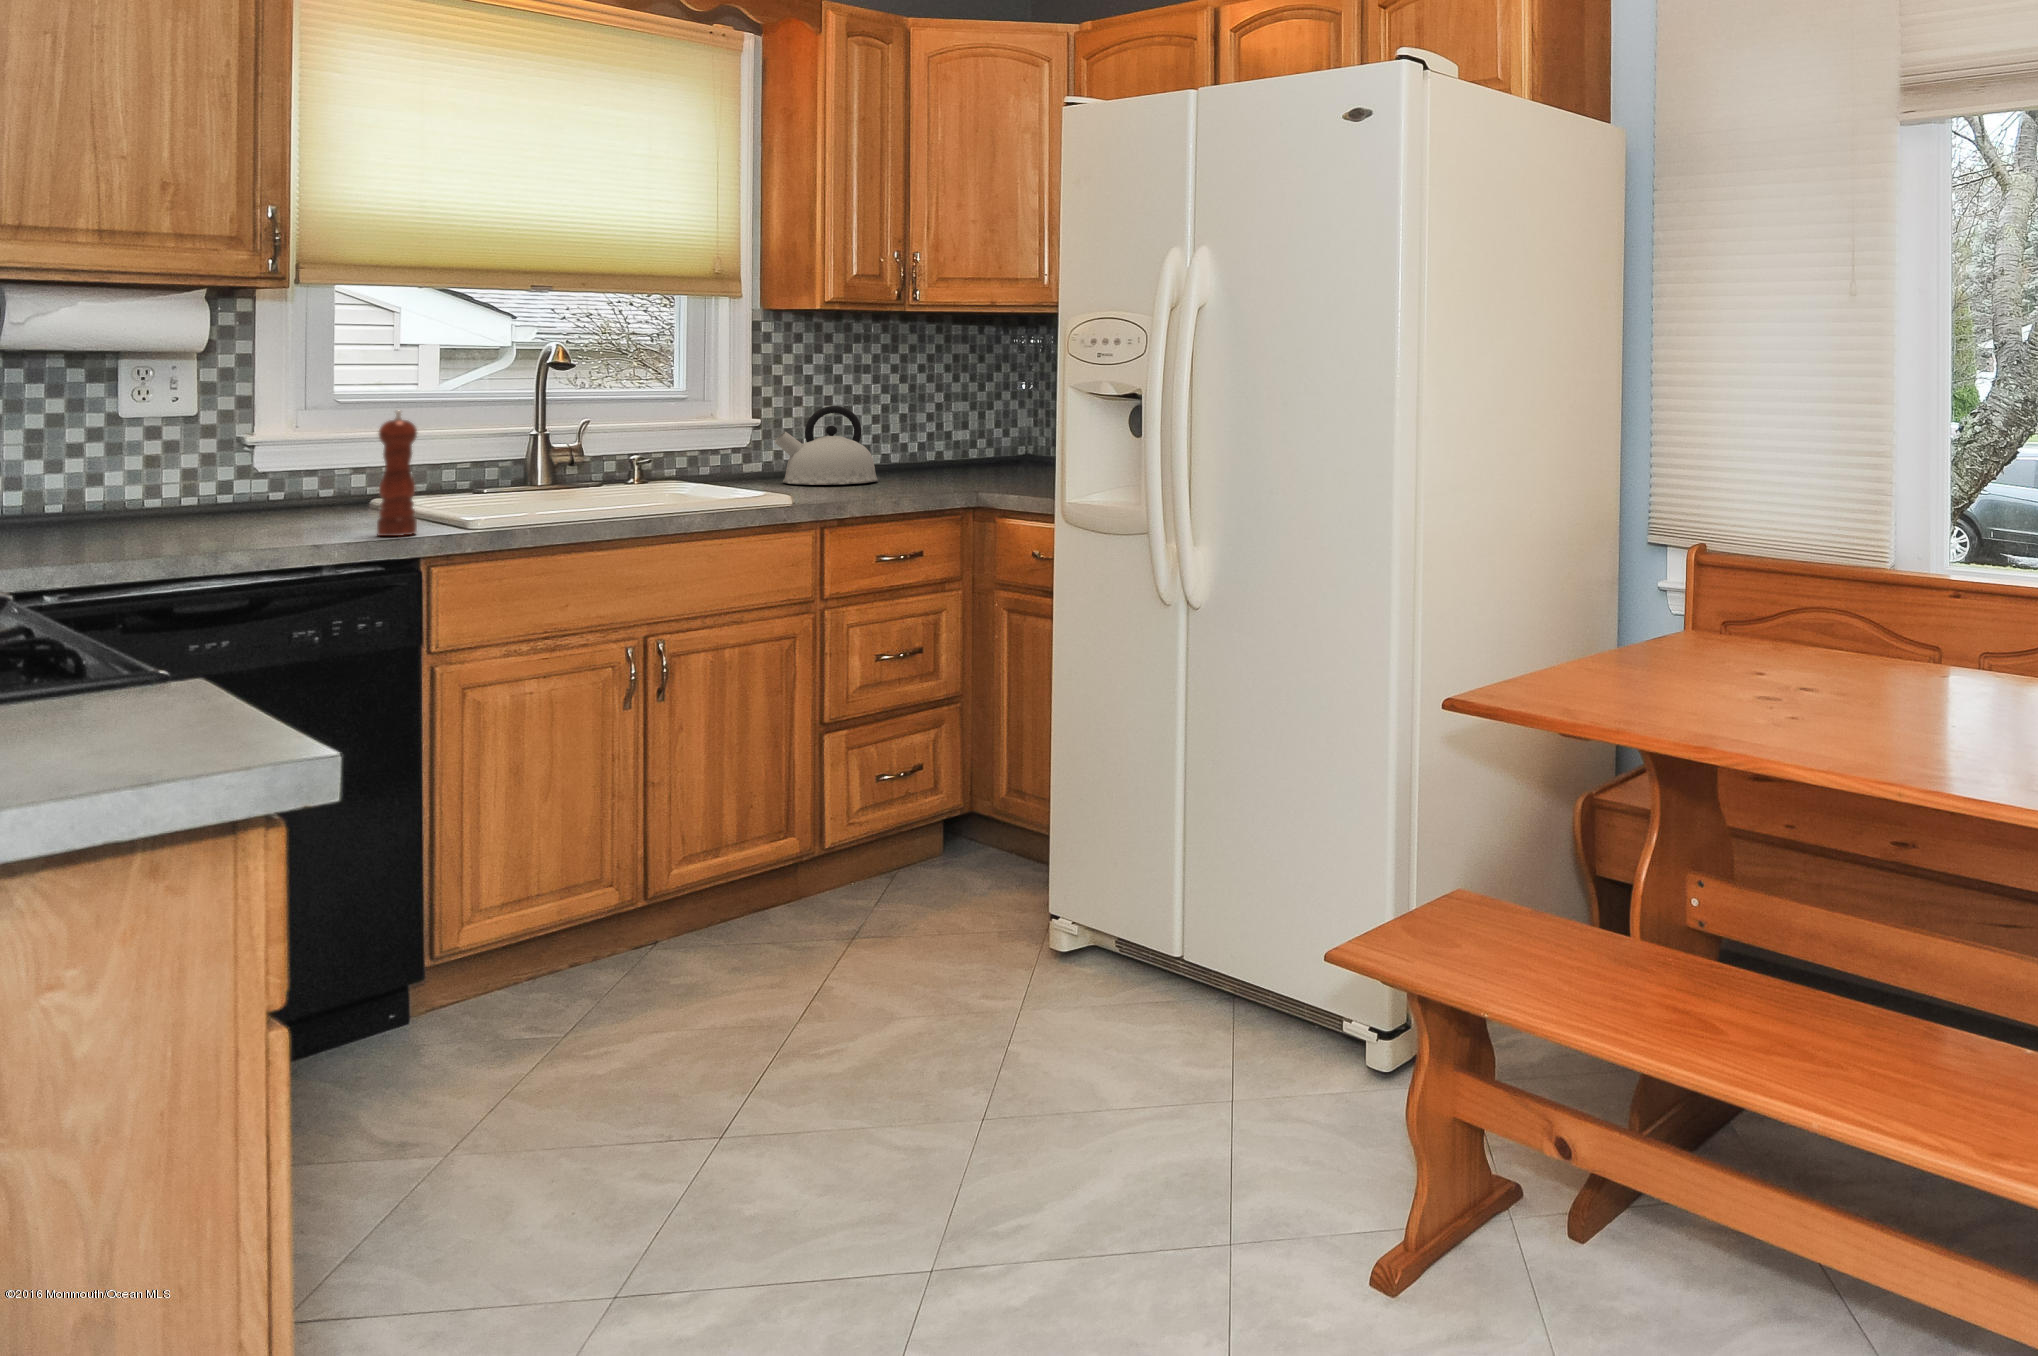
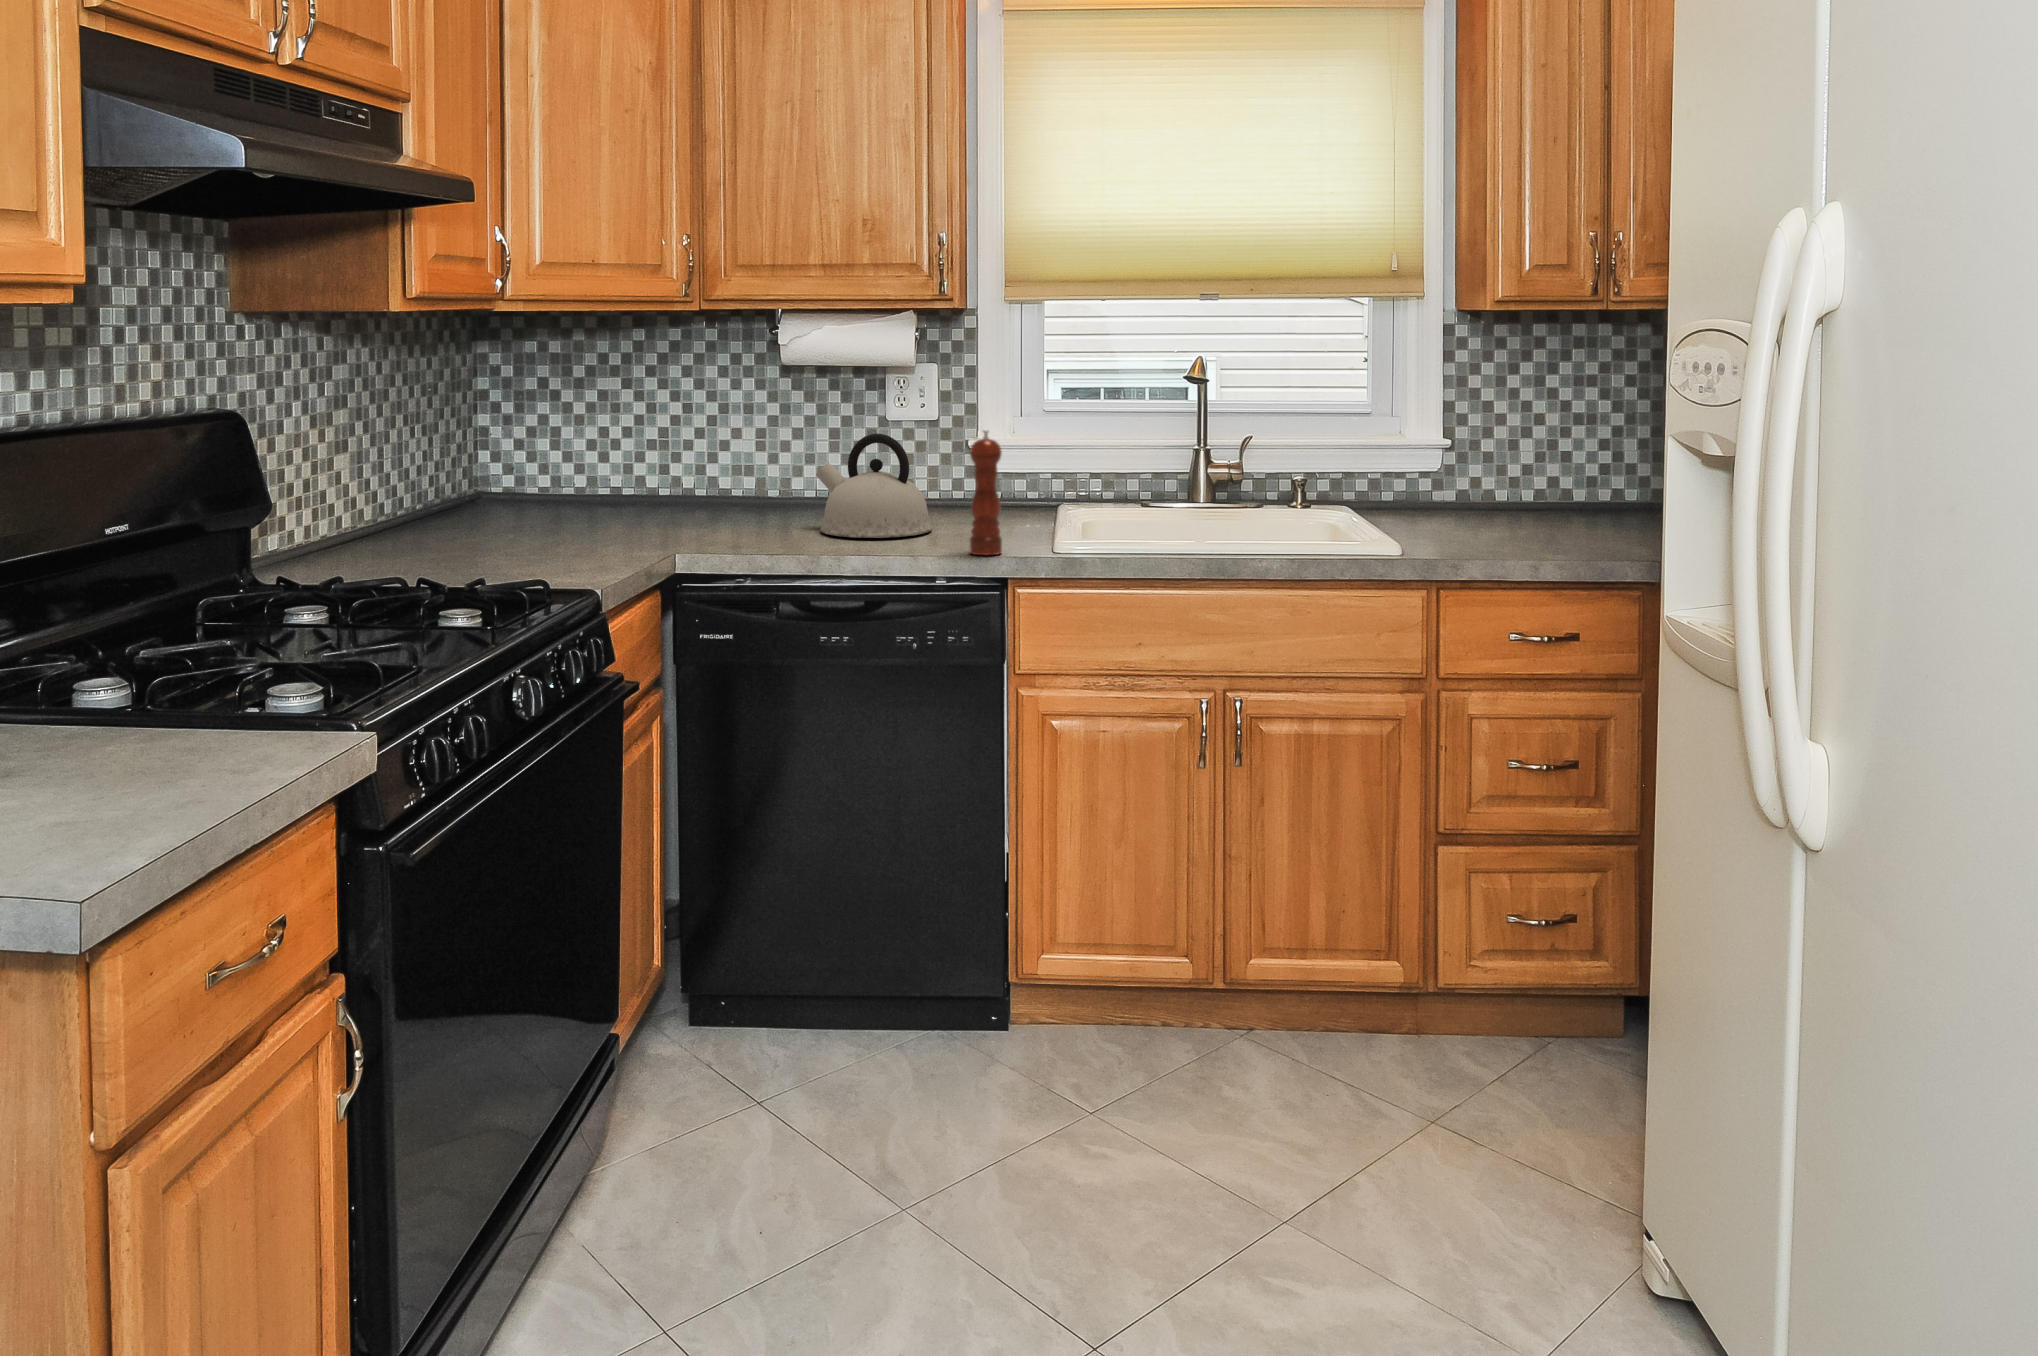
kettle: present [775,406,878,485] -> present [816,434,932,538]

